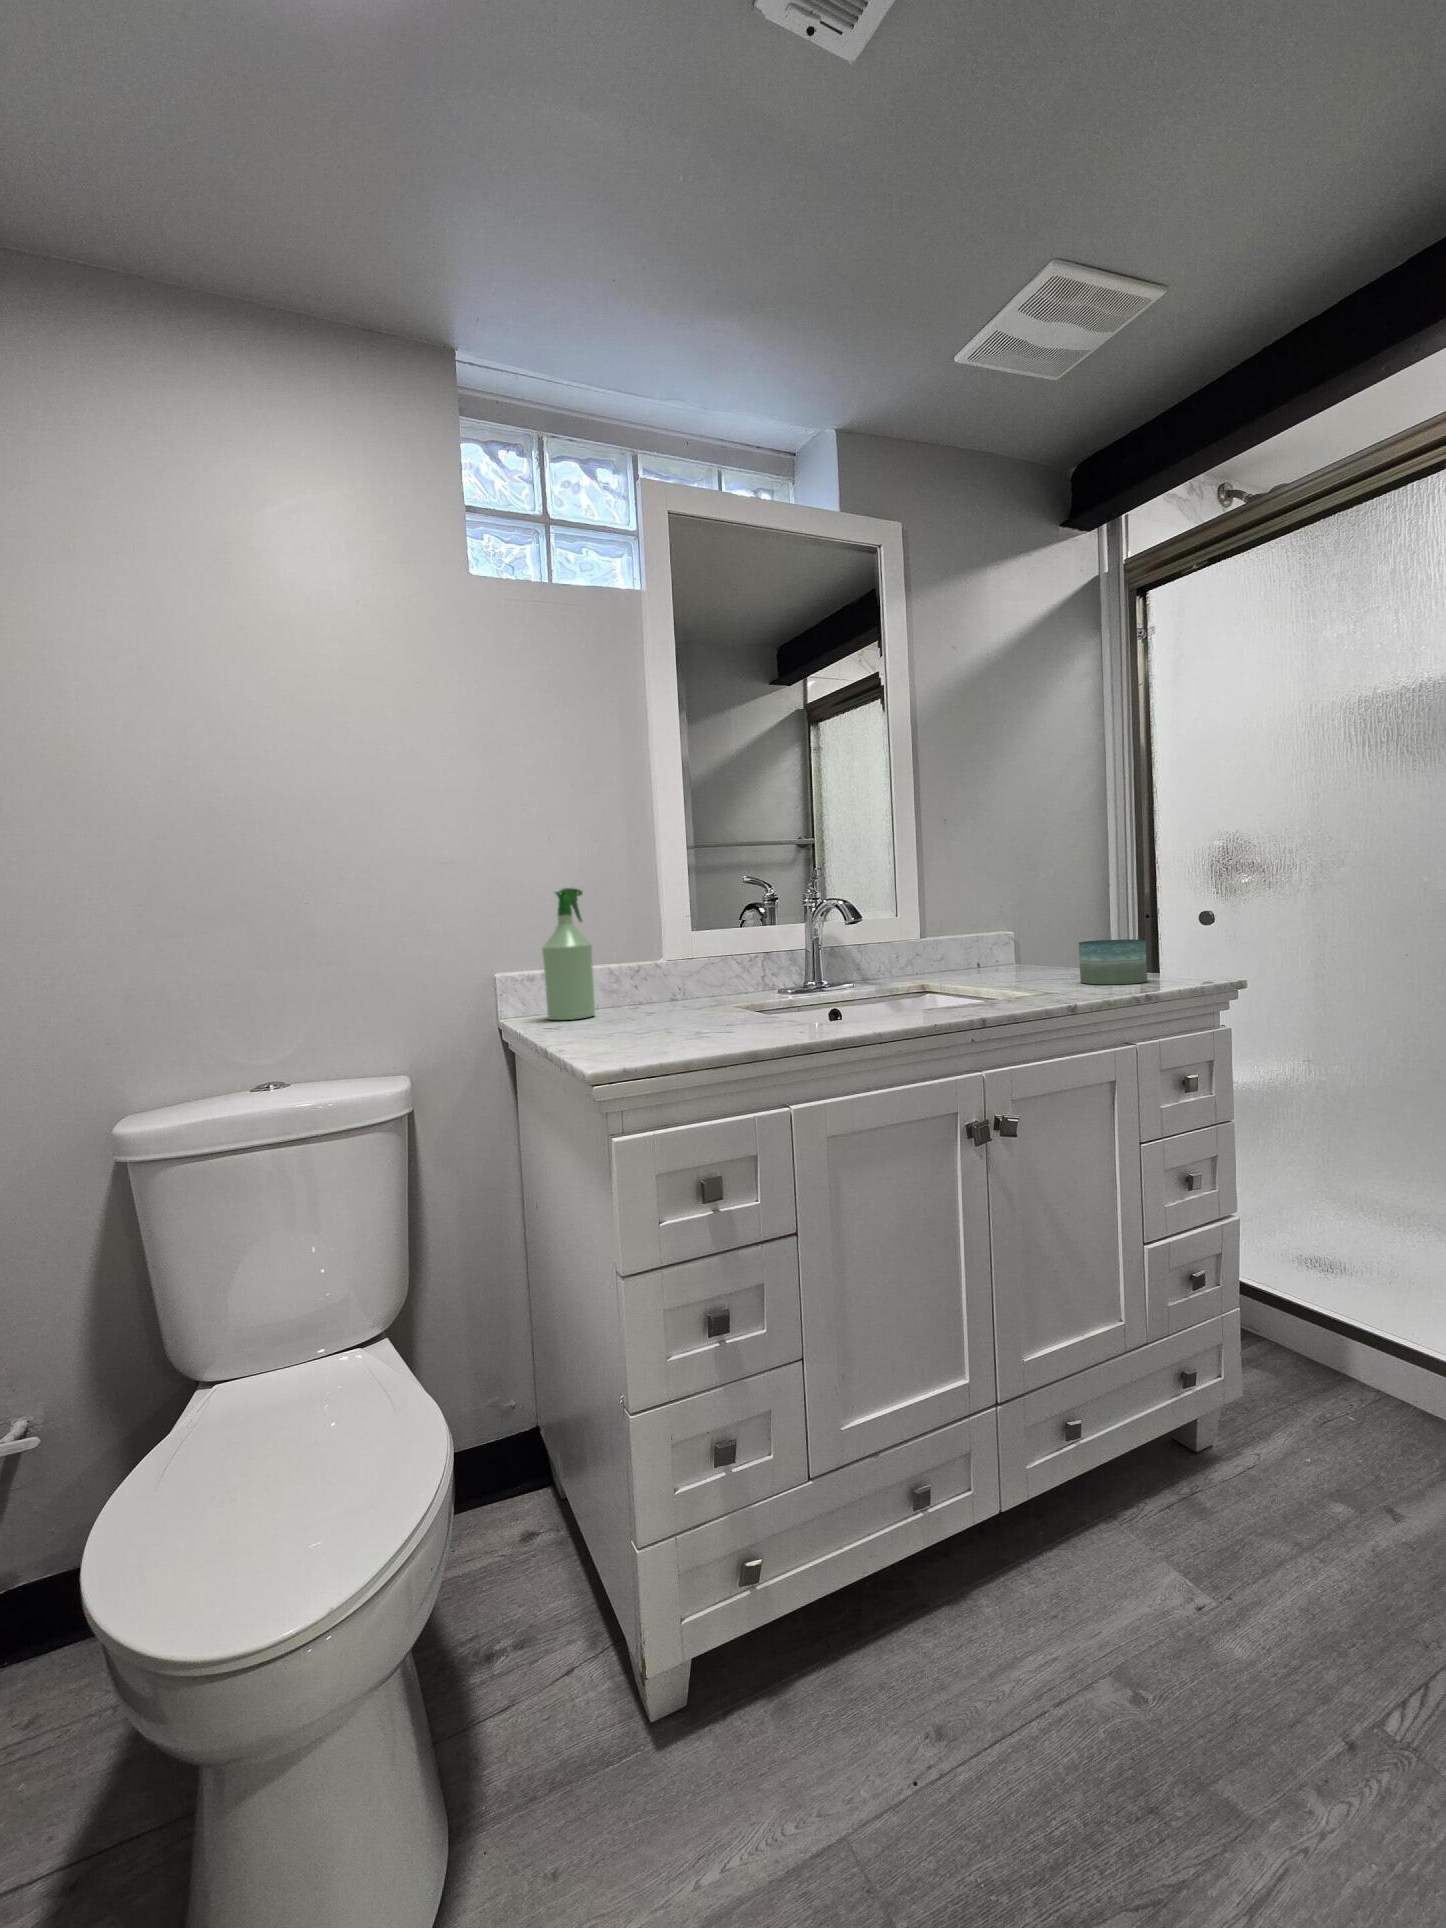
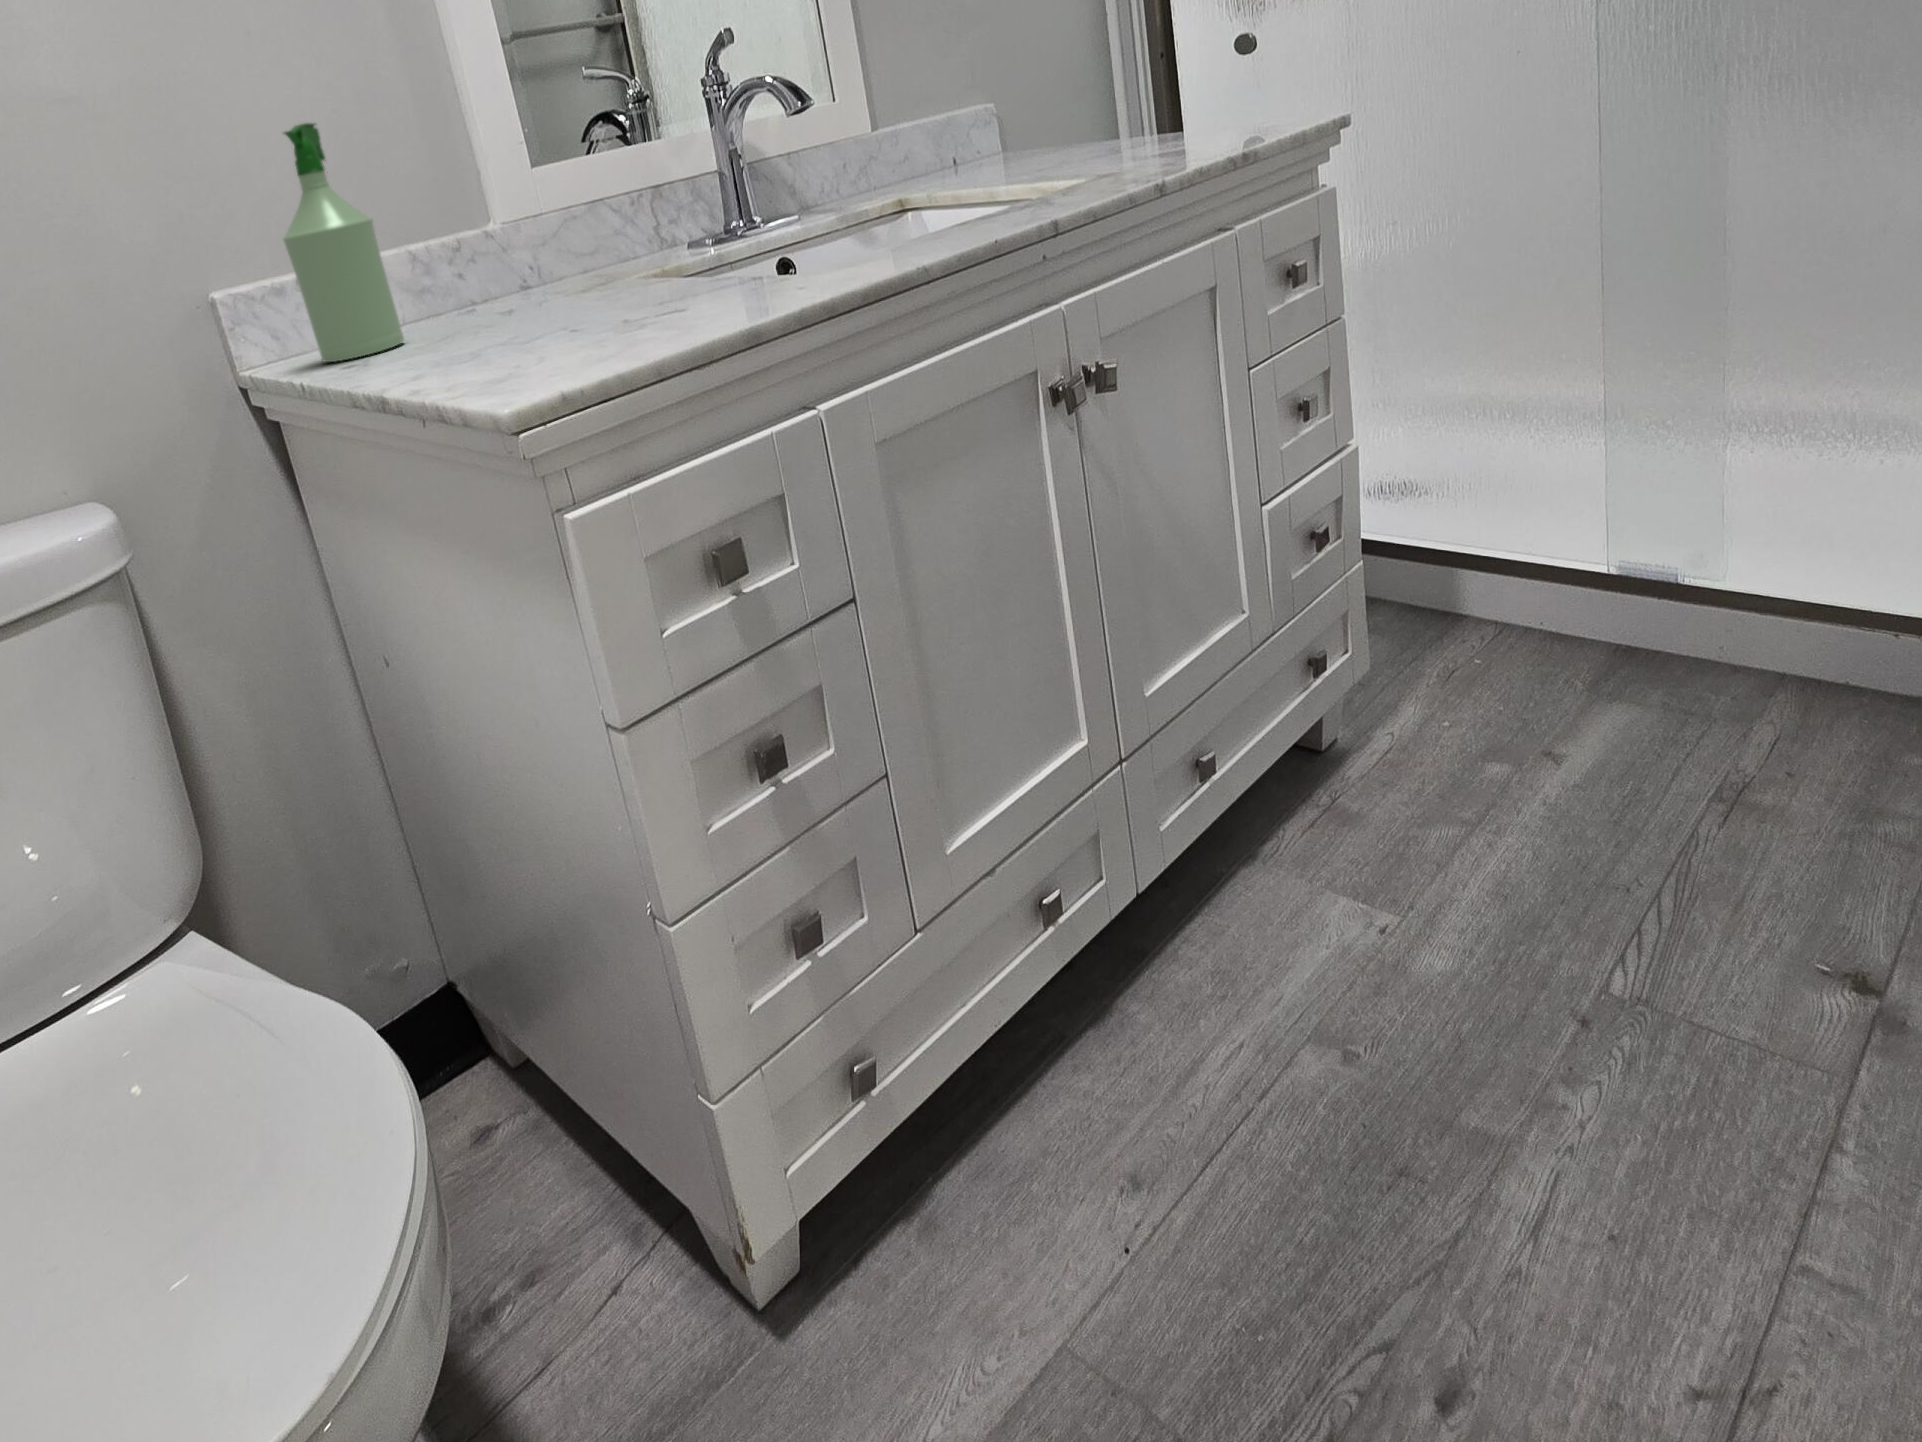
candle: present [1079,939,1147,984] -> none [1120,80,1220,159]

